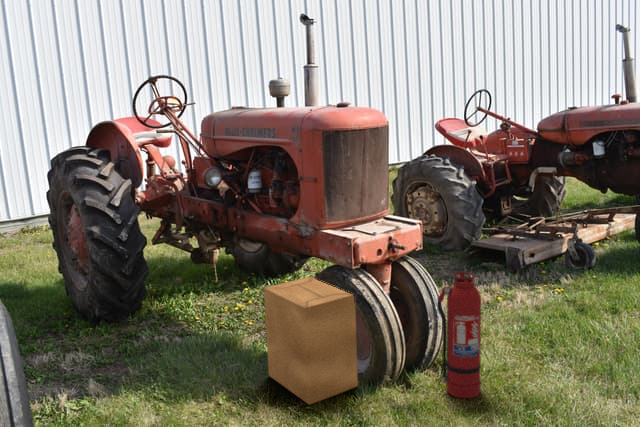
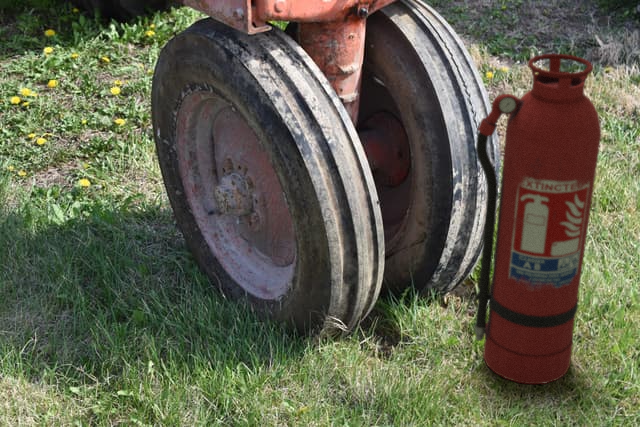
cardboard box: present [264,277,358,405] -> none [21,46,262,381]

